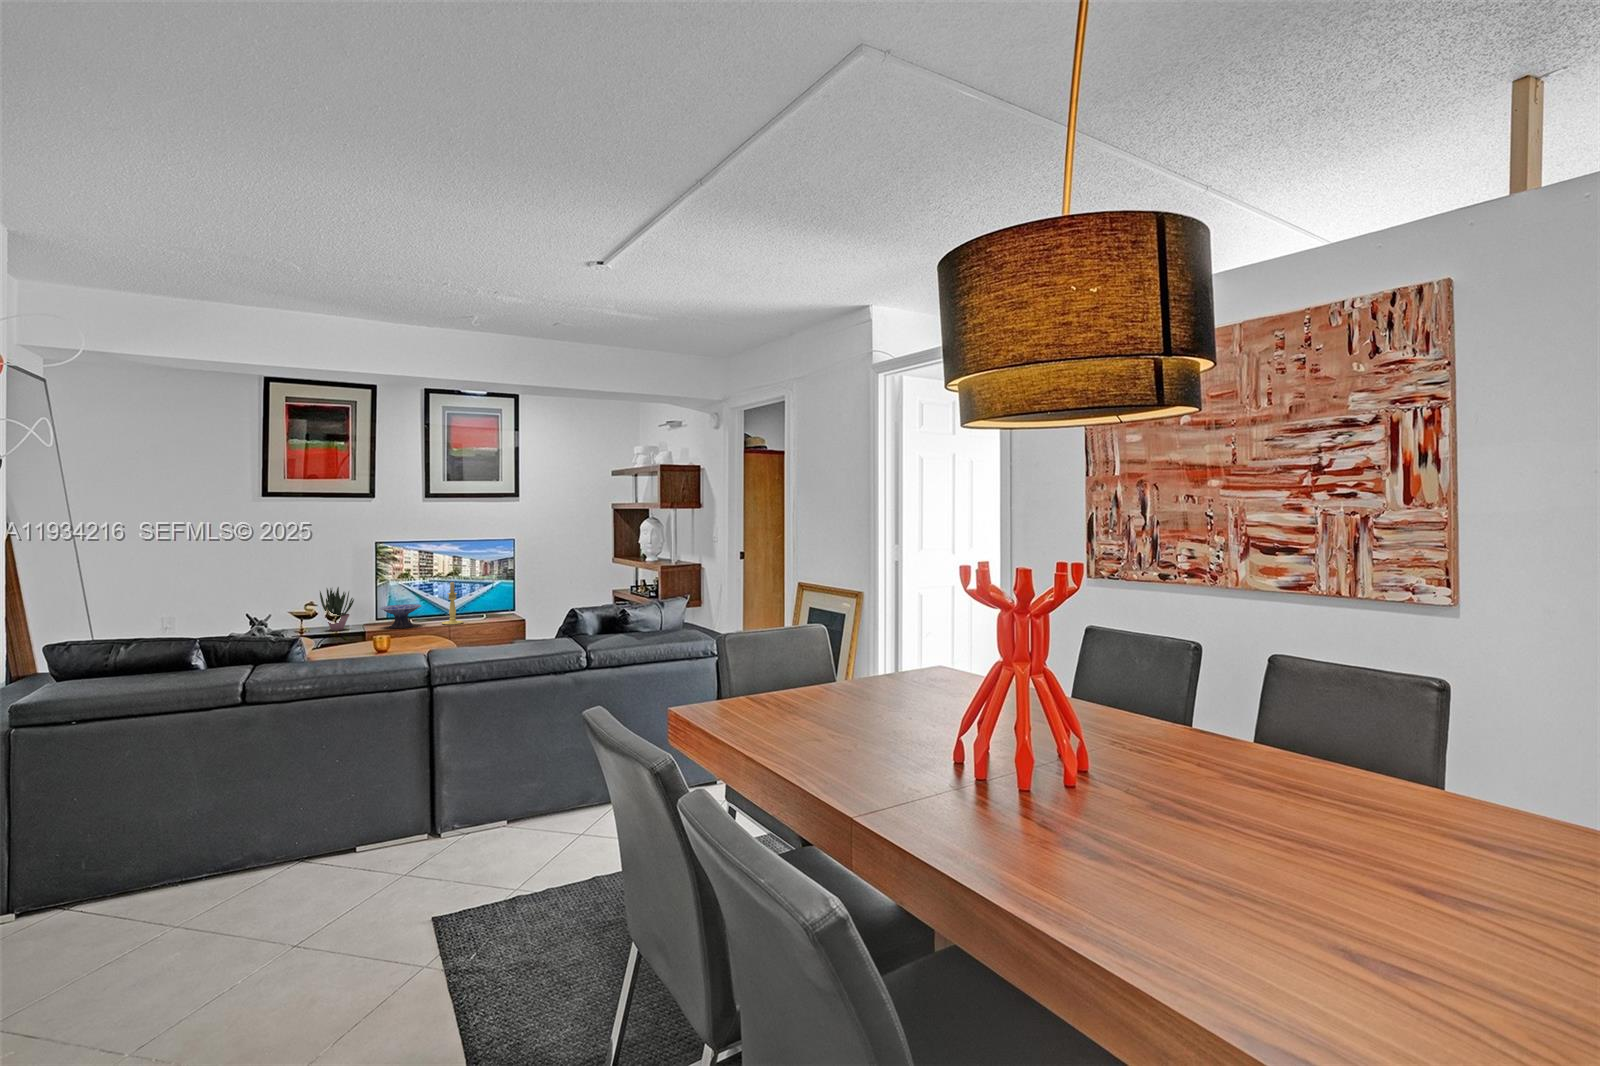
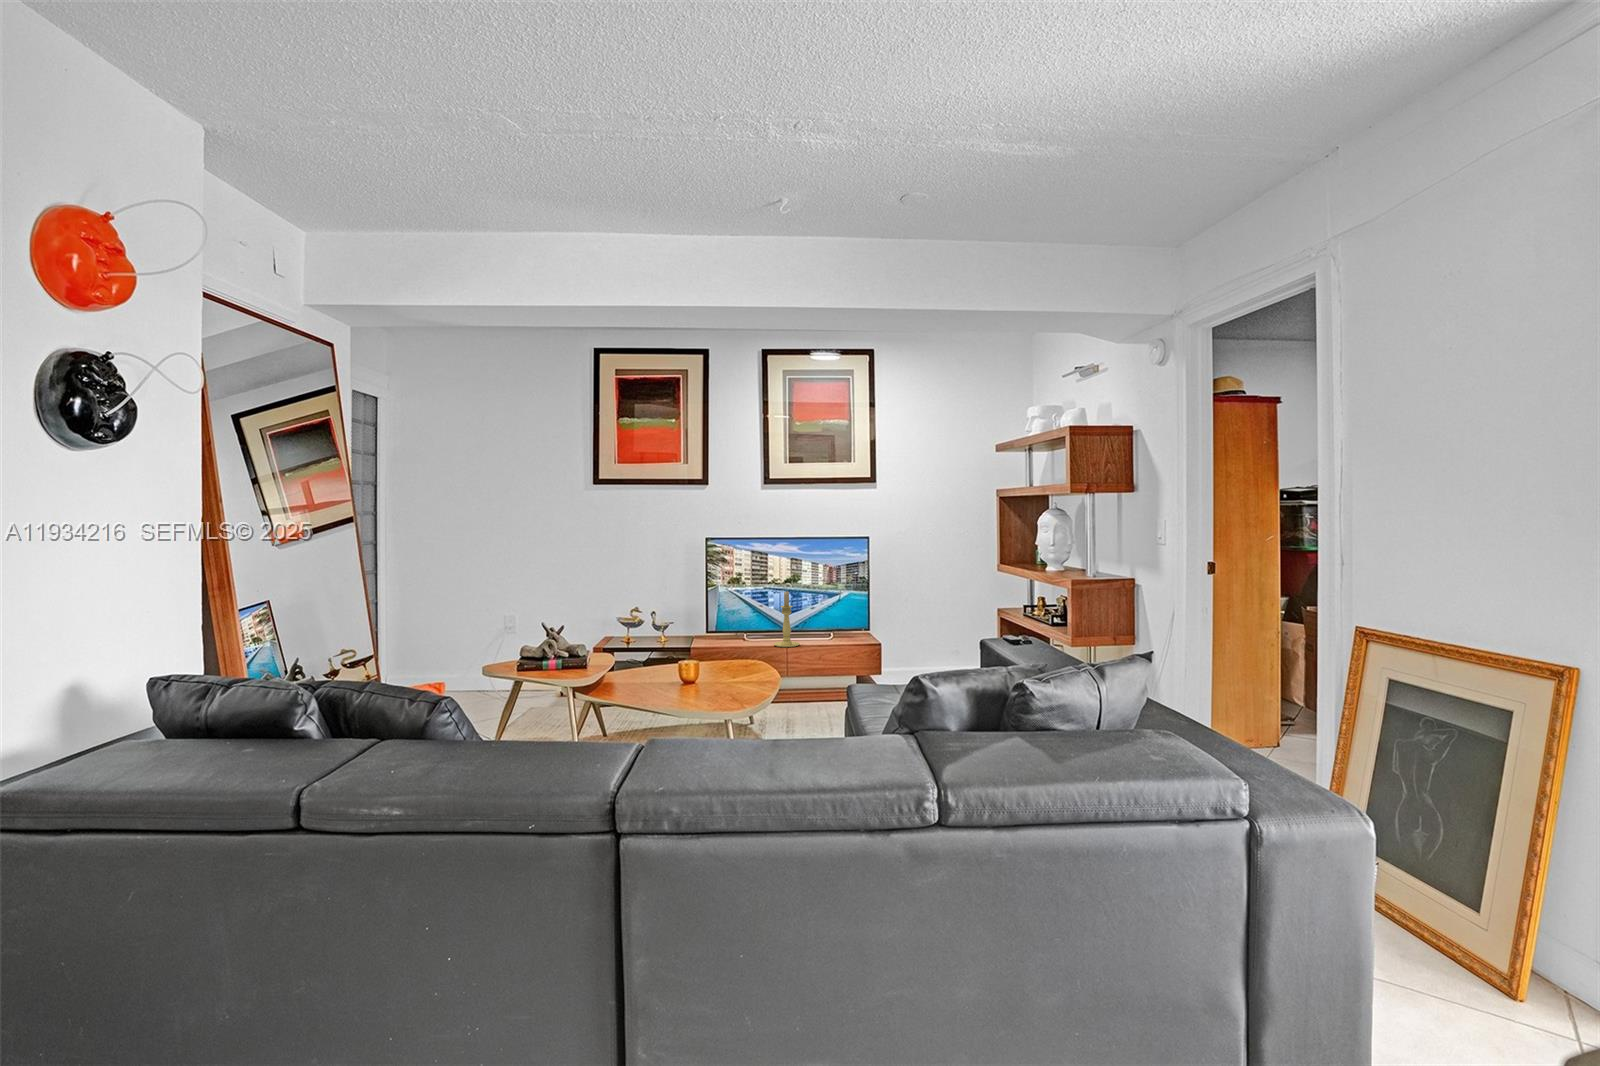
potted plant: present [320,587,354,631] -> none [640,592,677,646]
decorative bowl: present [380,604,421,628] -> none [703,617,751,648]

